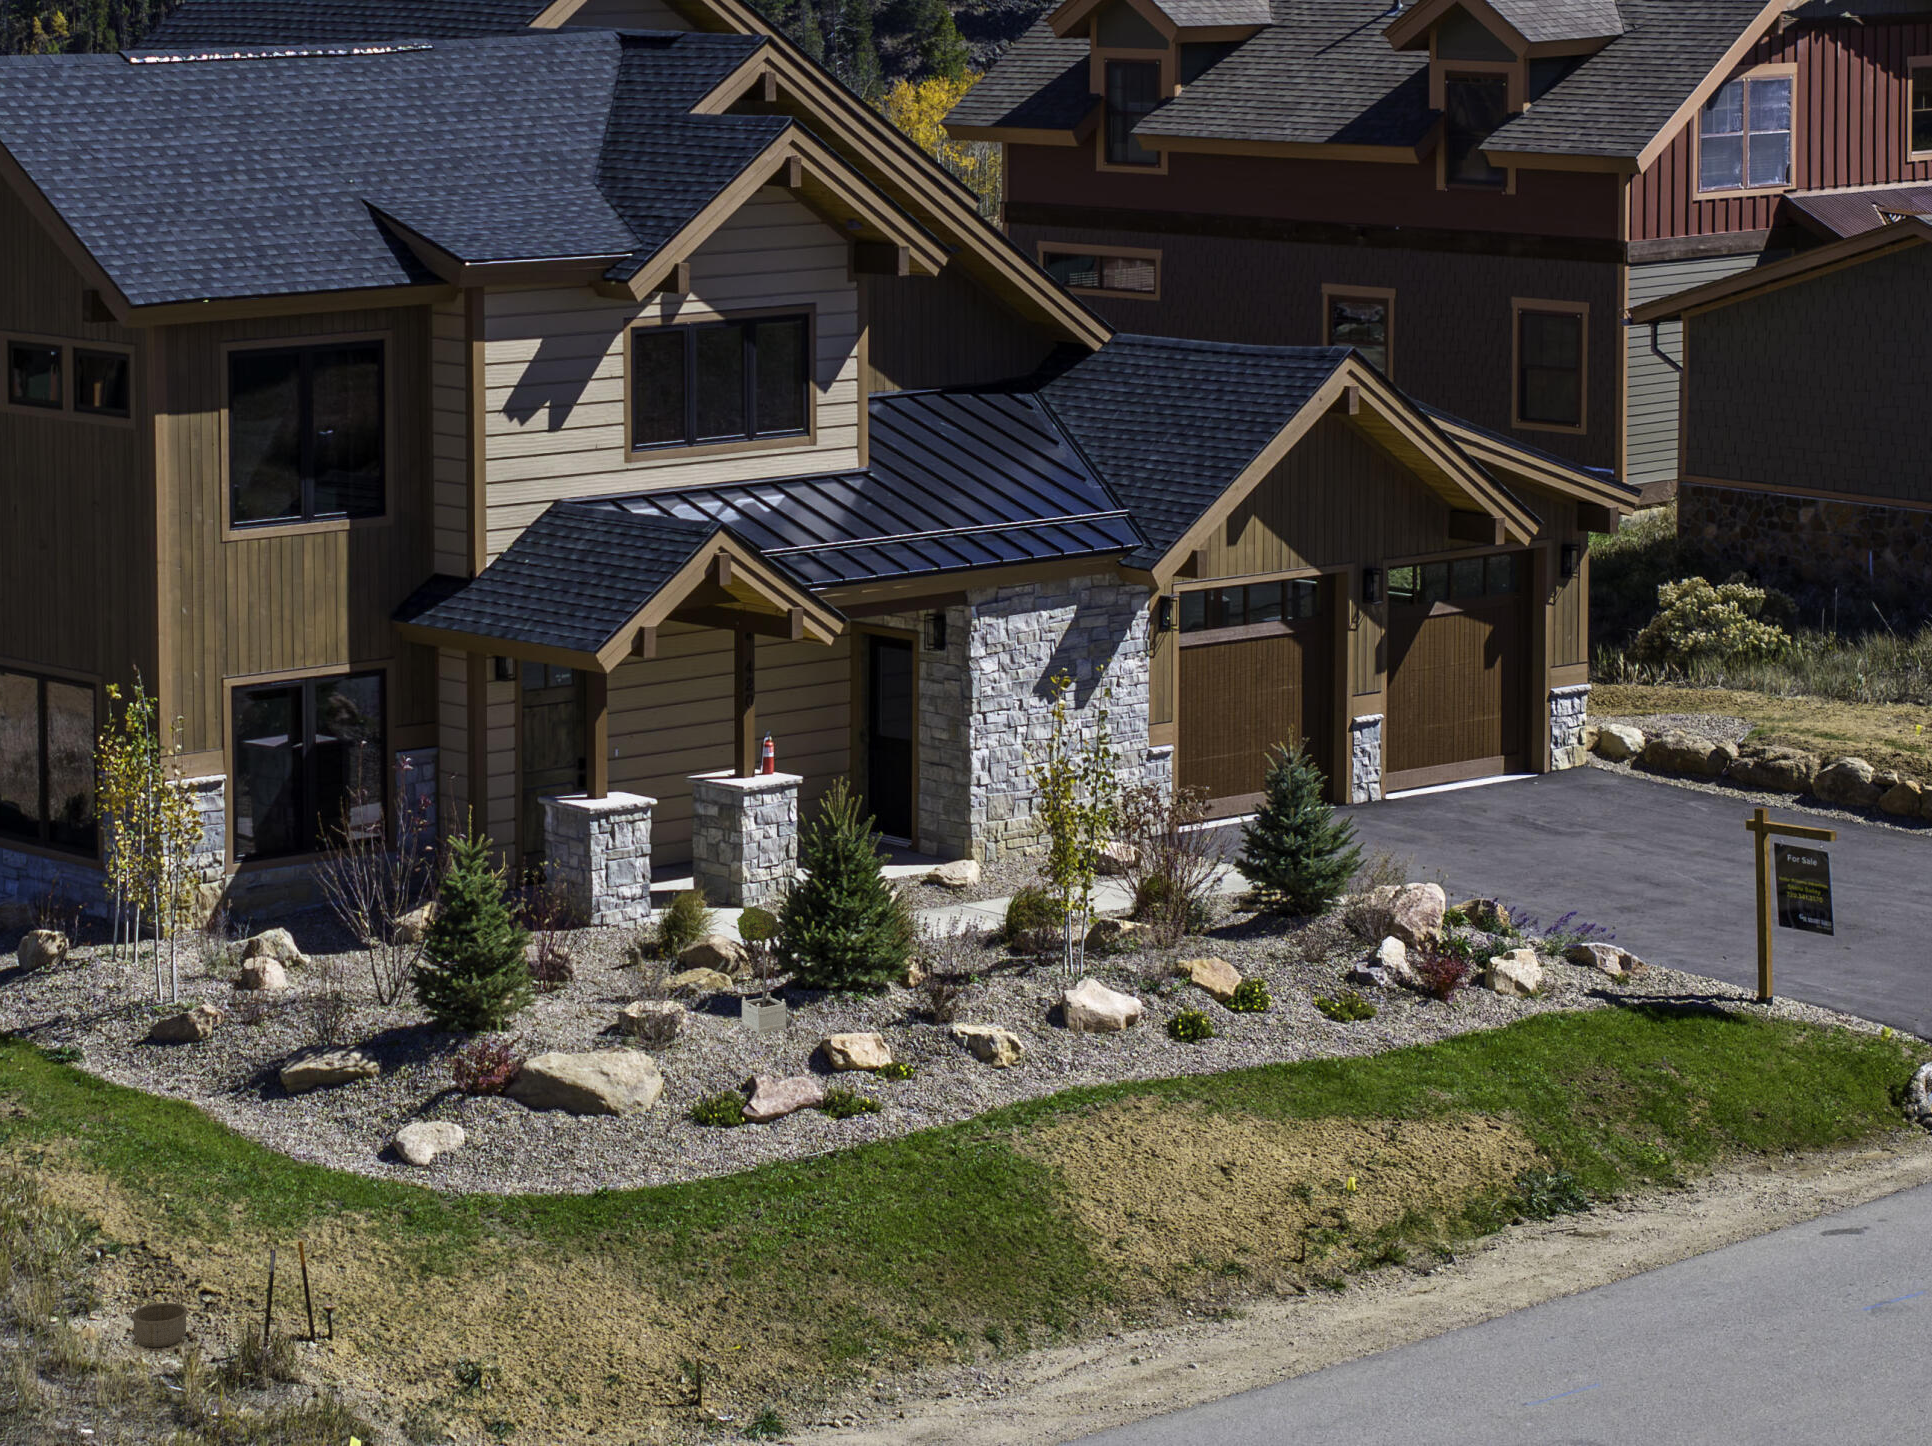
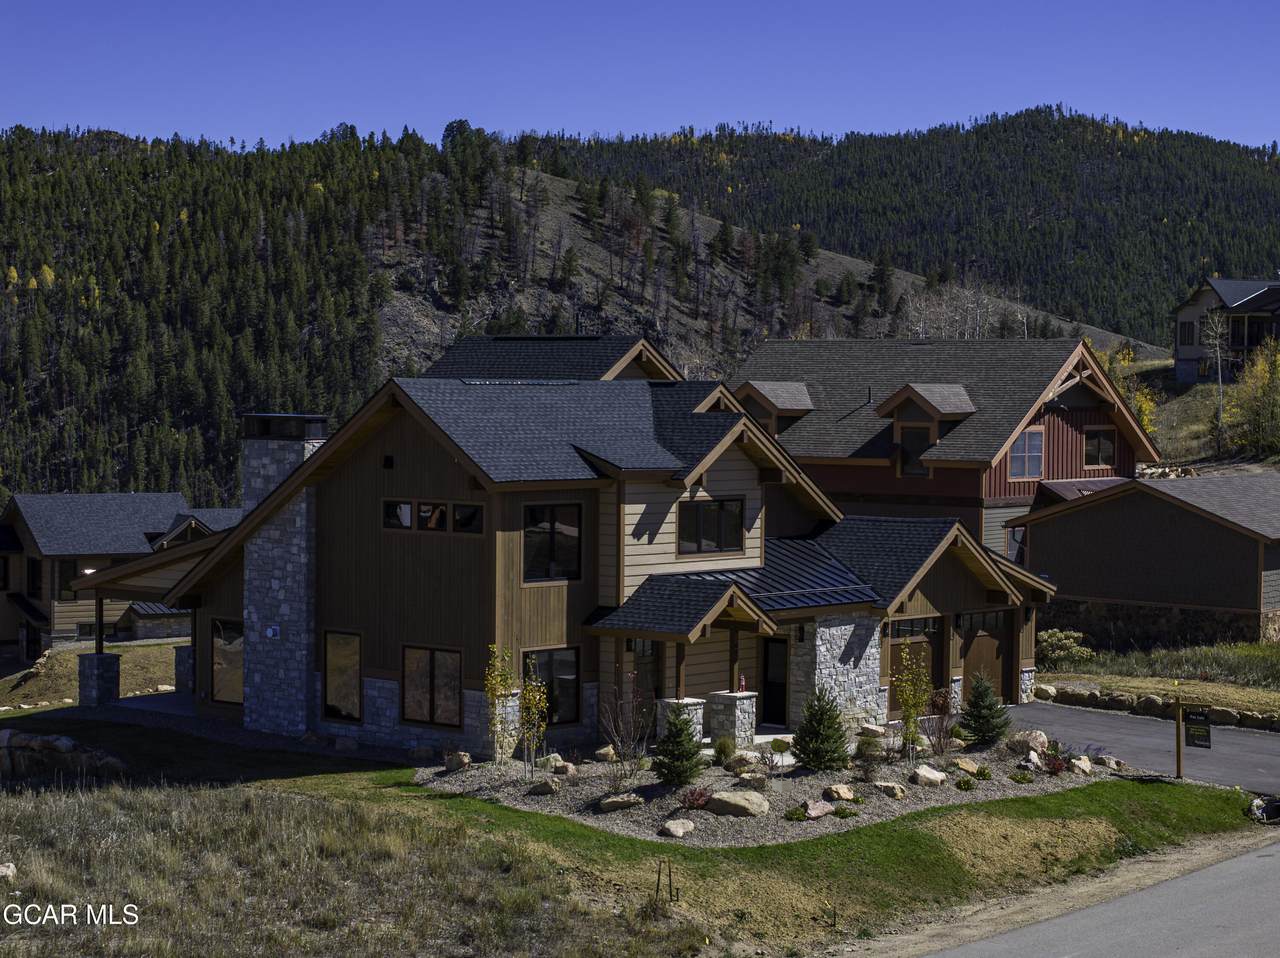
basket: present [132,1266,188,1347] -> none [622,863,645,899]

